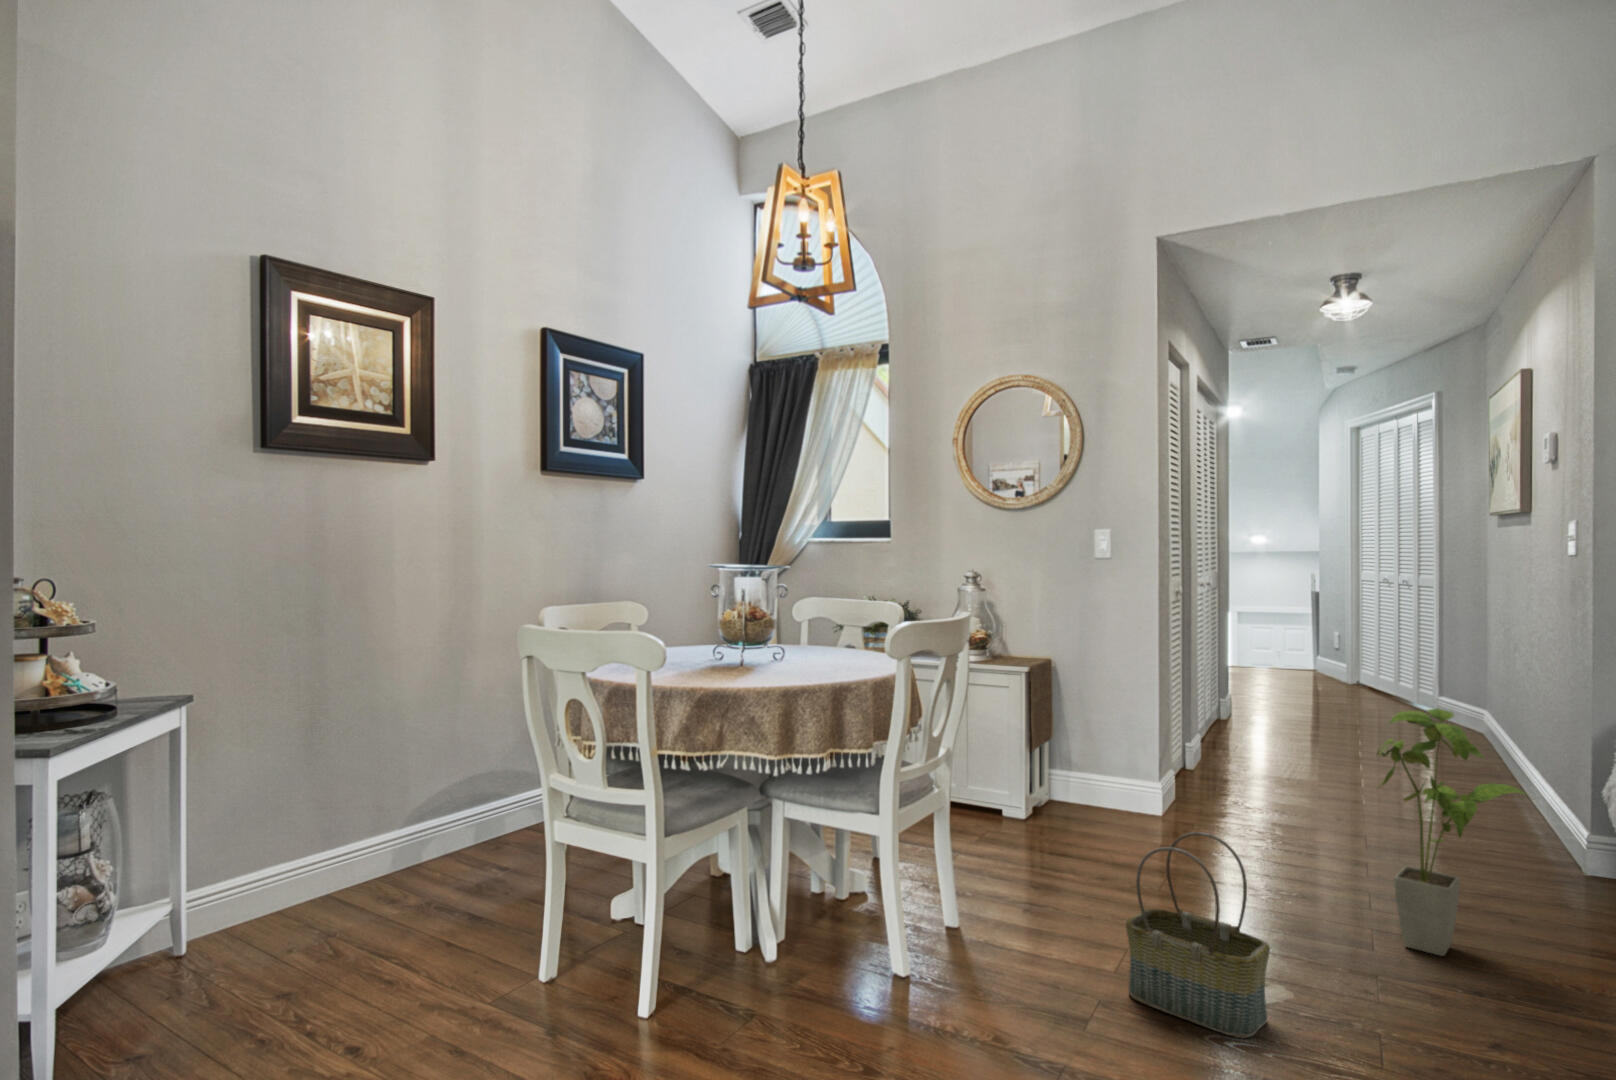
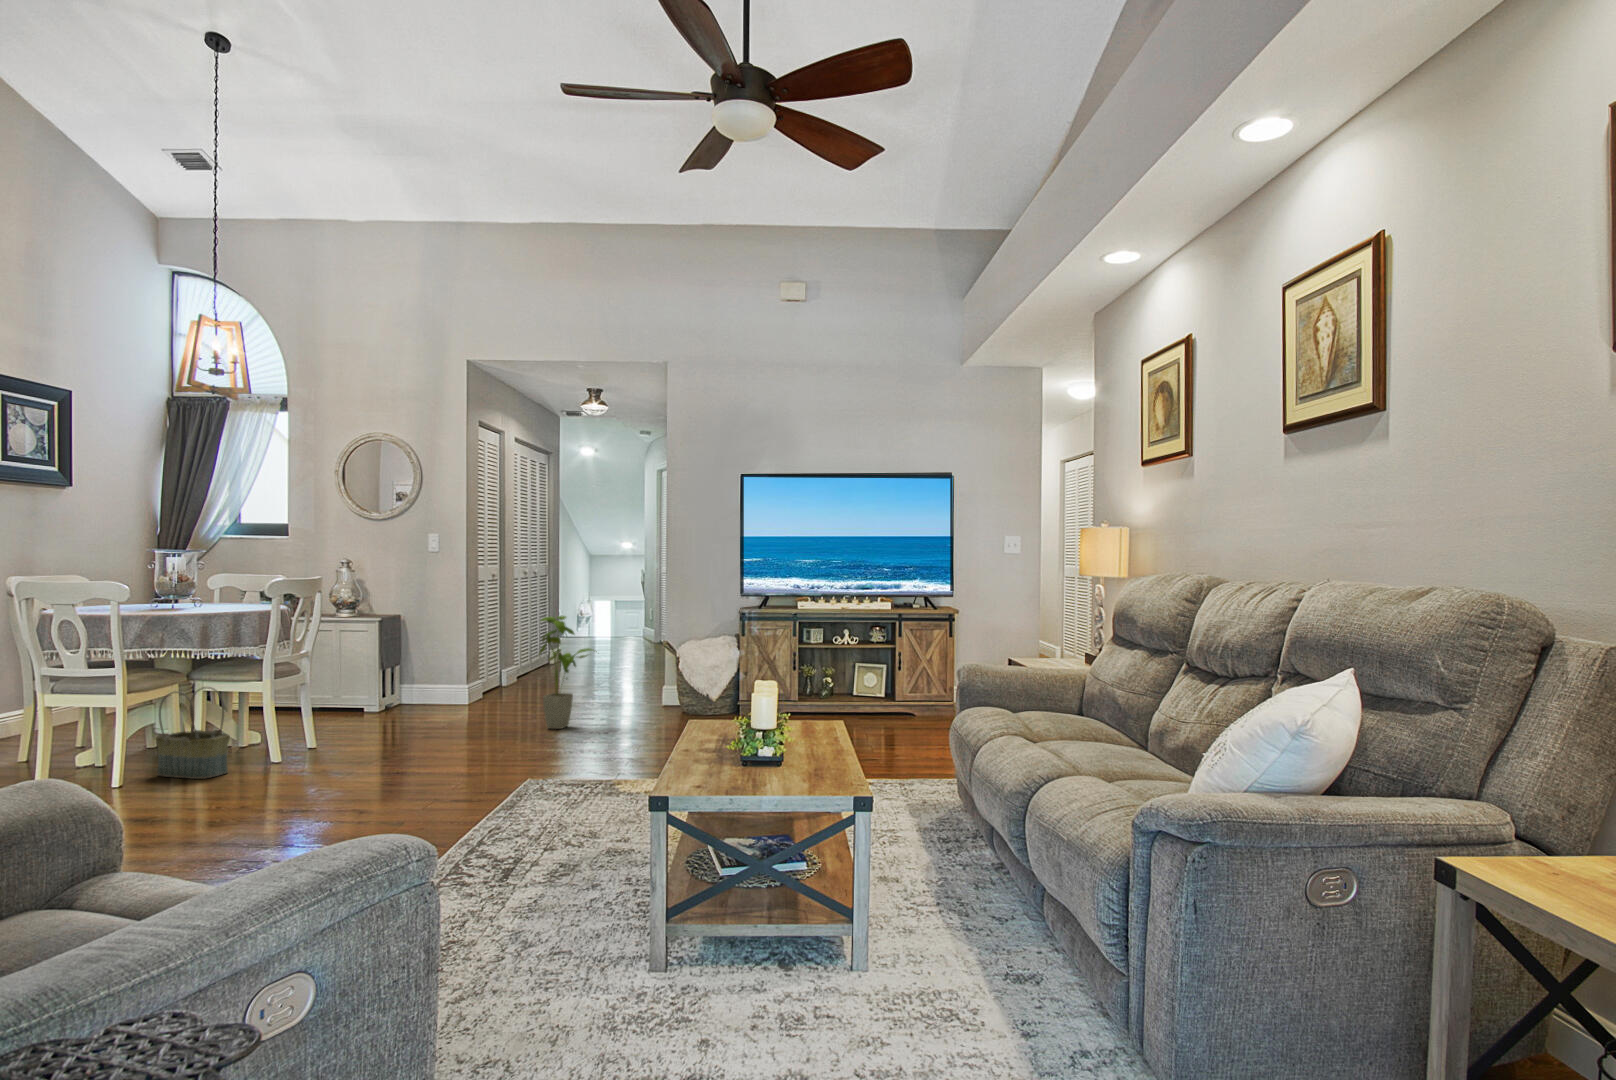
basket: present [1125,832,1270,1038] -> present [156,687,230,779]

